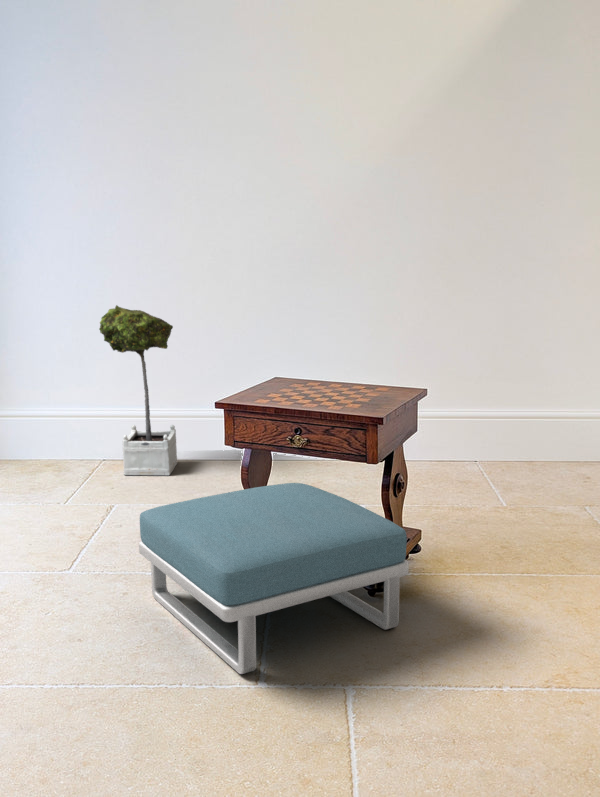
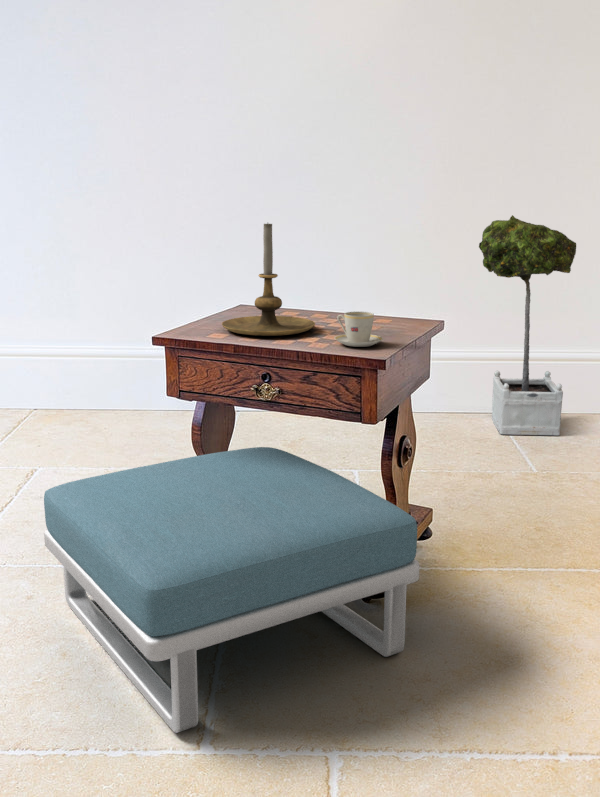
potted tree: present [99,305,177,475] -> present [479,215,576,435]
candle holder: none [264,319,332,401] -> present [222,223,315,336]
teacup: none [347,383,382,409] -> present [334,311,383,347]

